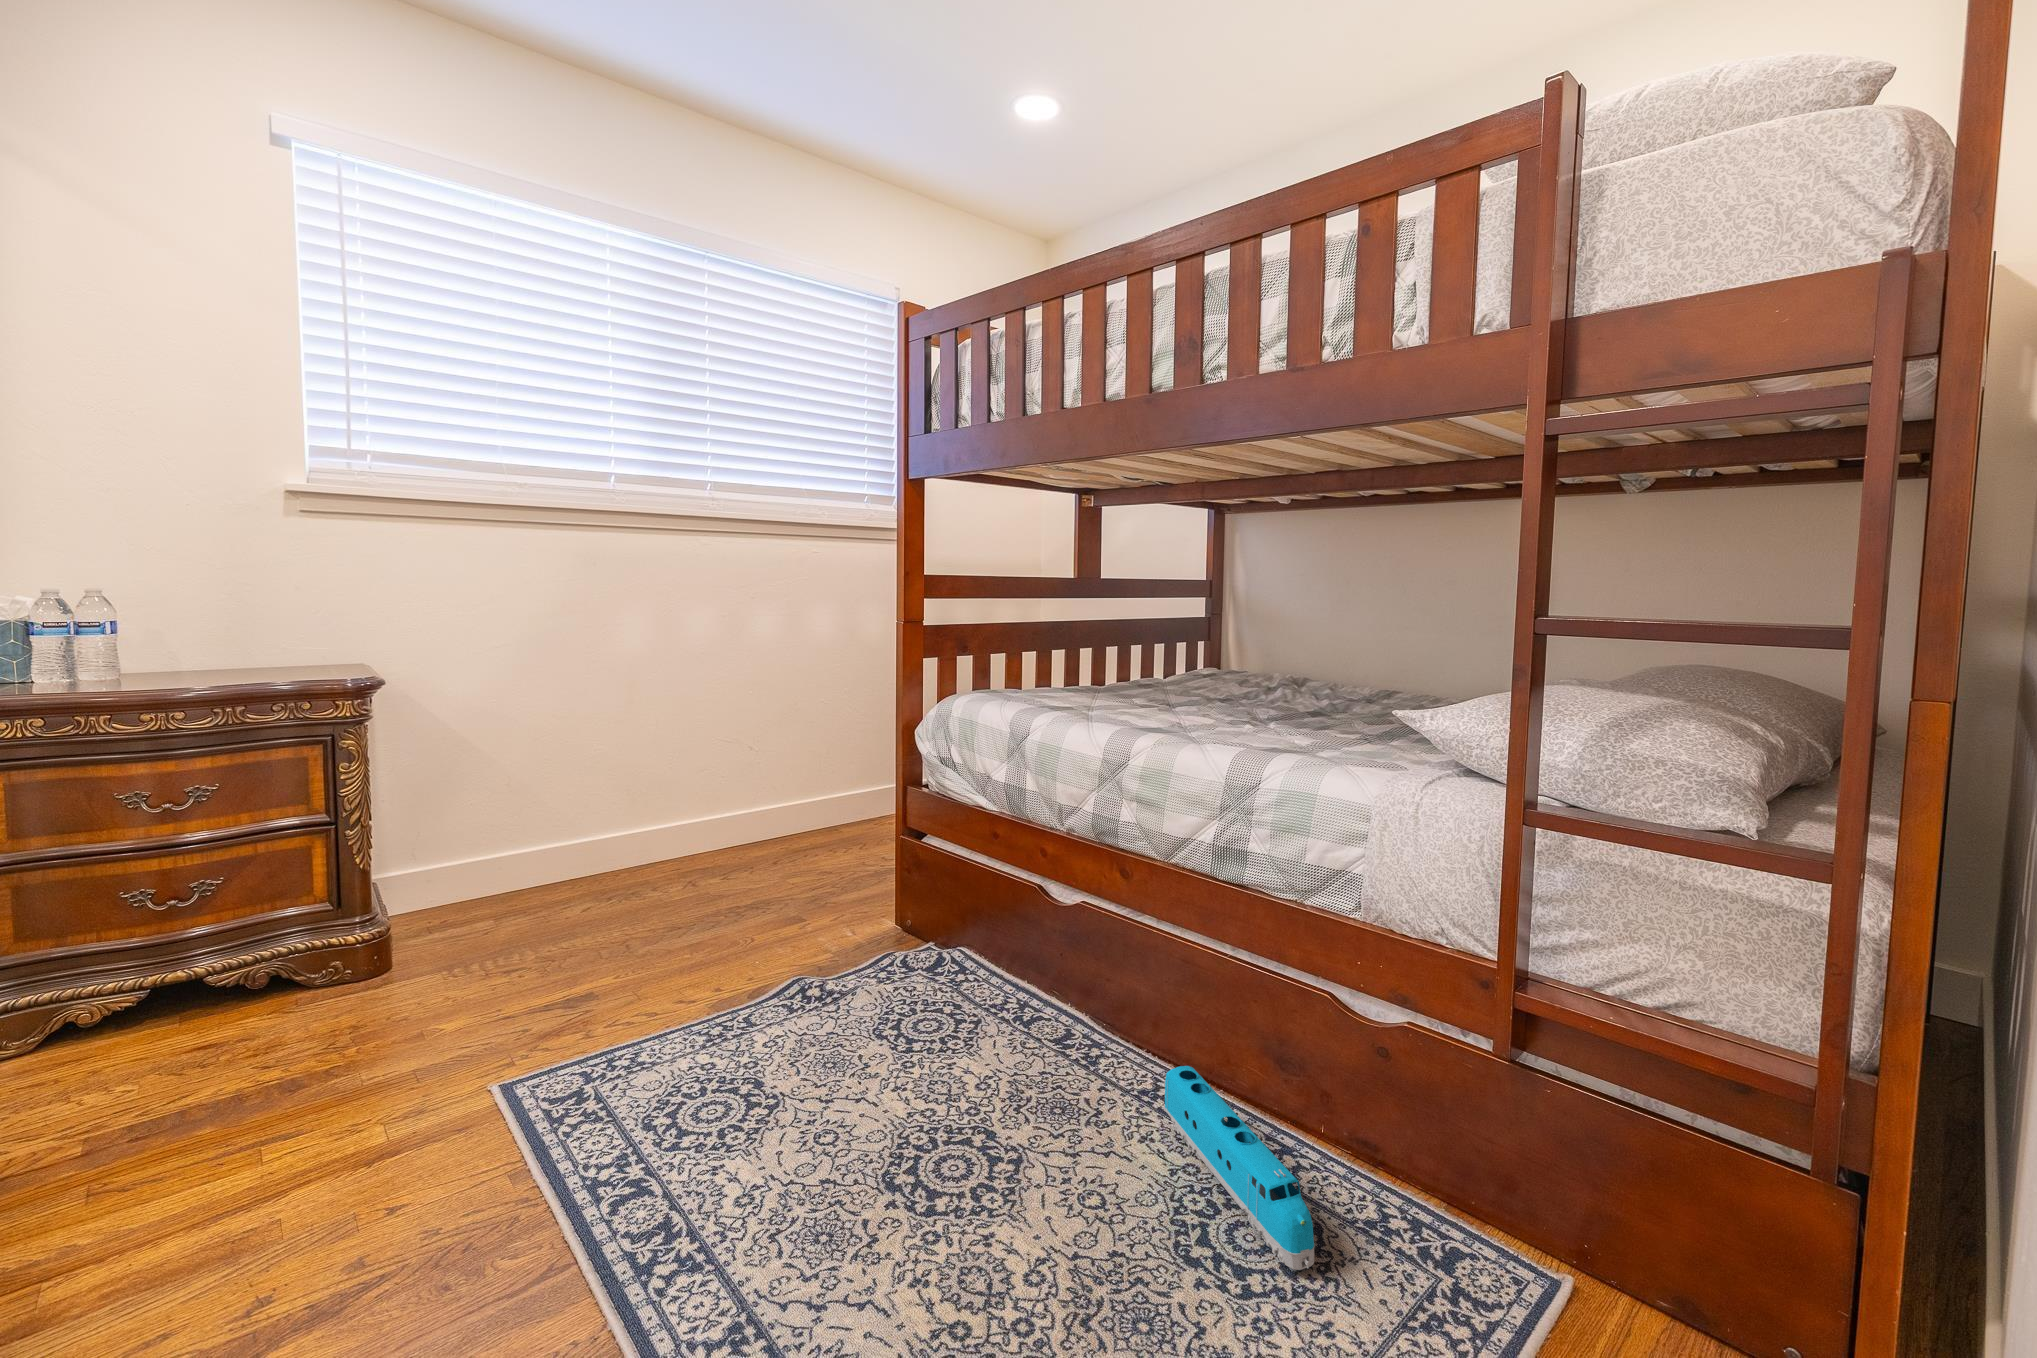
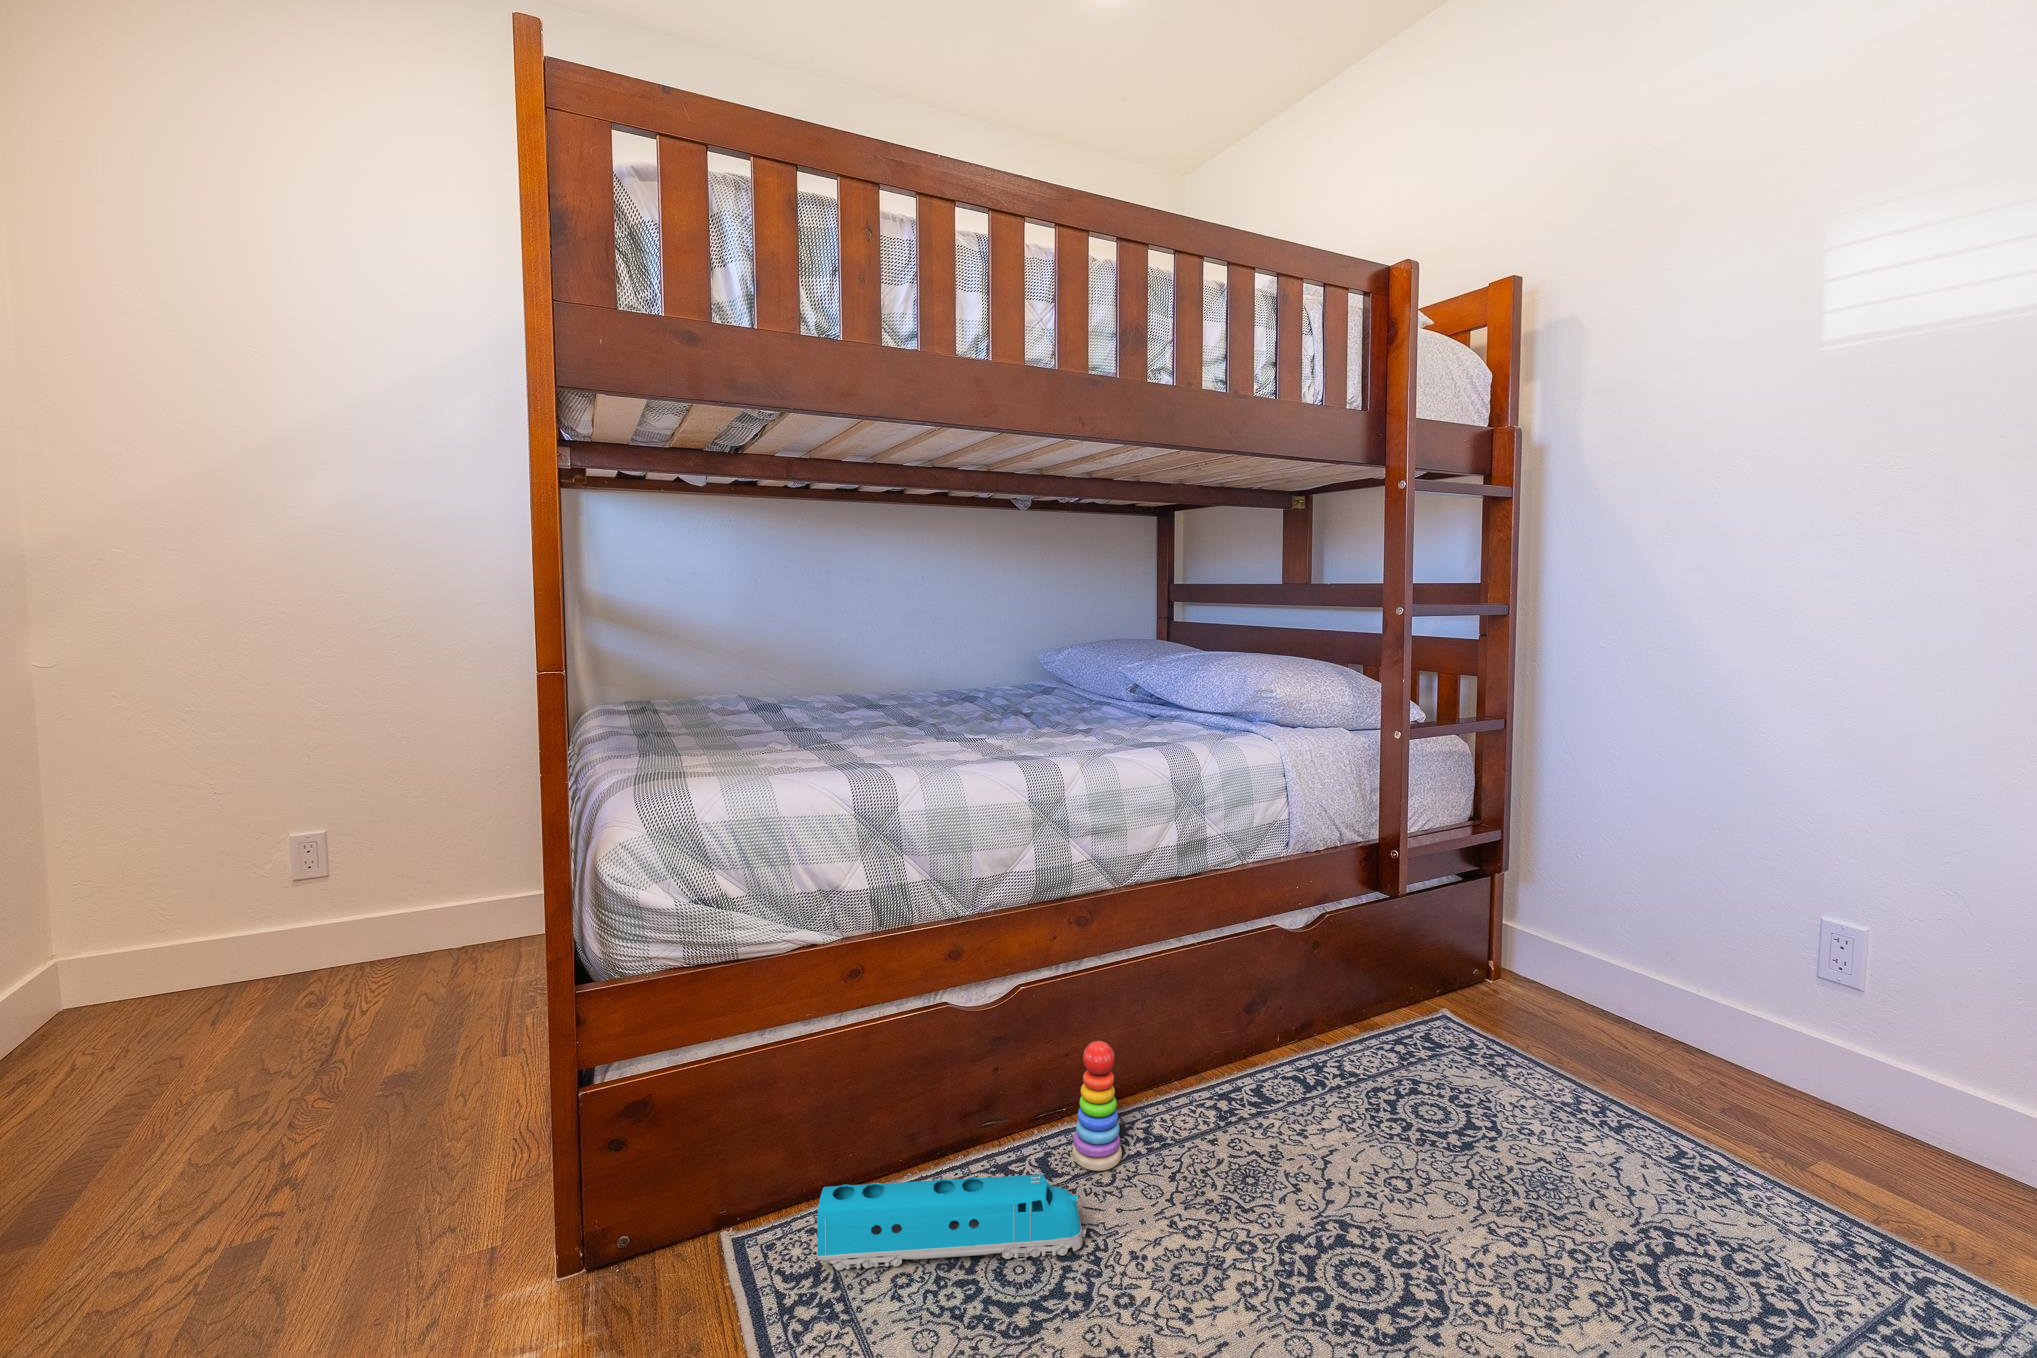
stacking toy: none [1413,1127,1478,1283] -> present [1072,1041,1122,1171]

